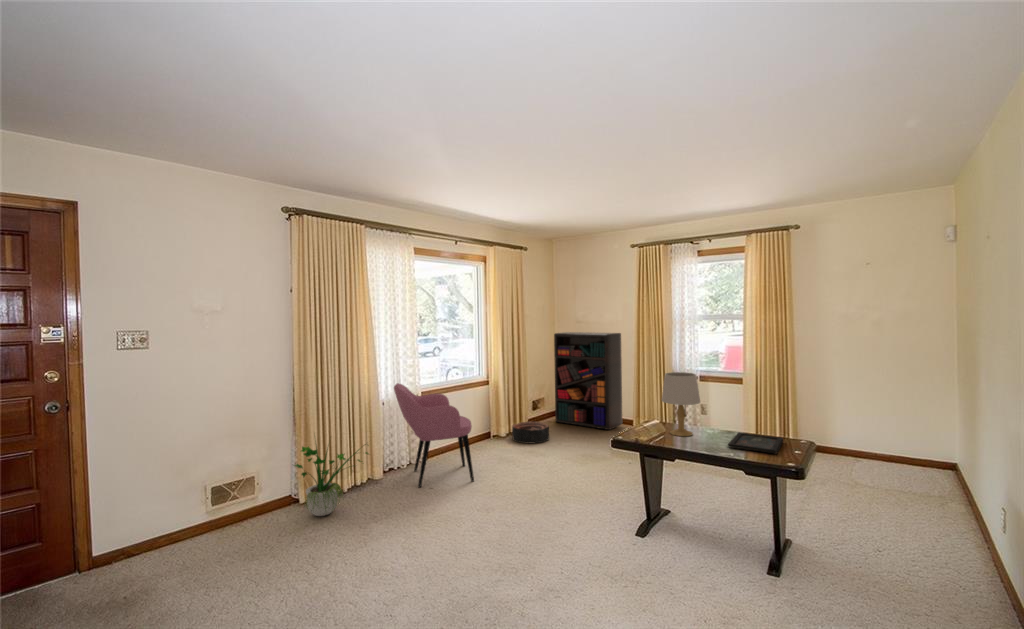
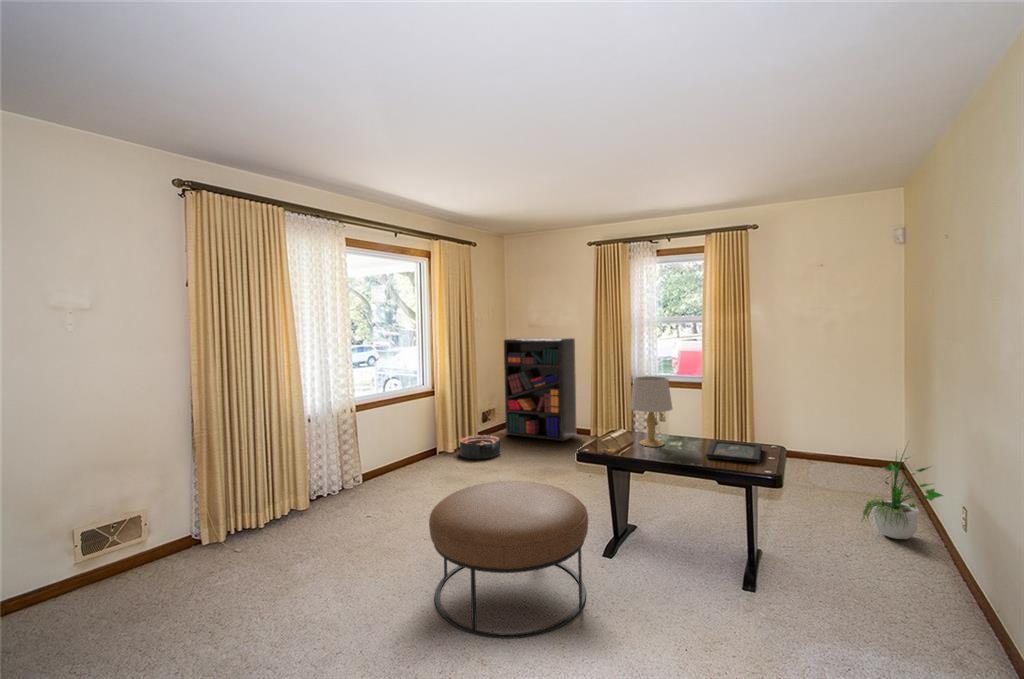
armchair: present [394,383,474,487] -> none [321,396,418,516]
potted plant: present [295,446,368,516] -> present [862,453,943,539]
ottoman: none [483,461,617,591] -> present [429,481,588,639]

